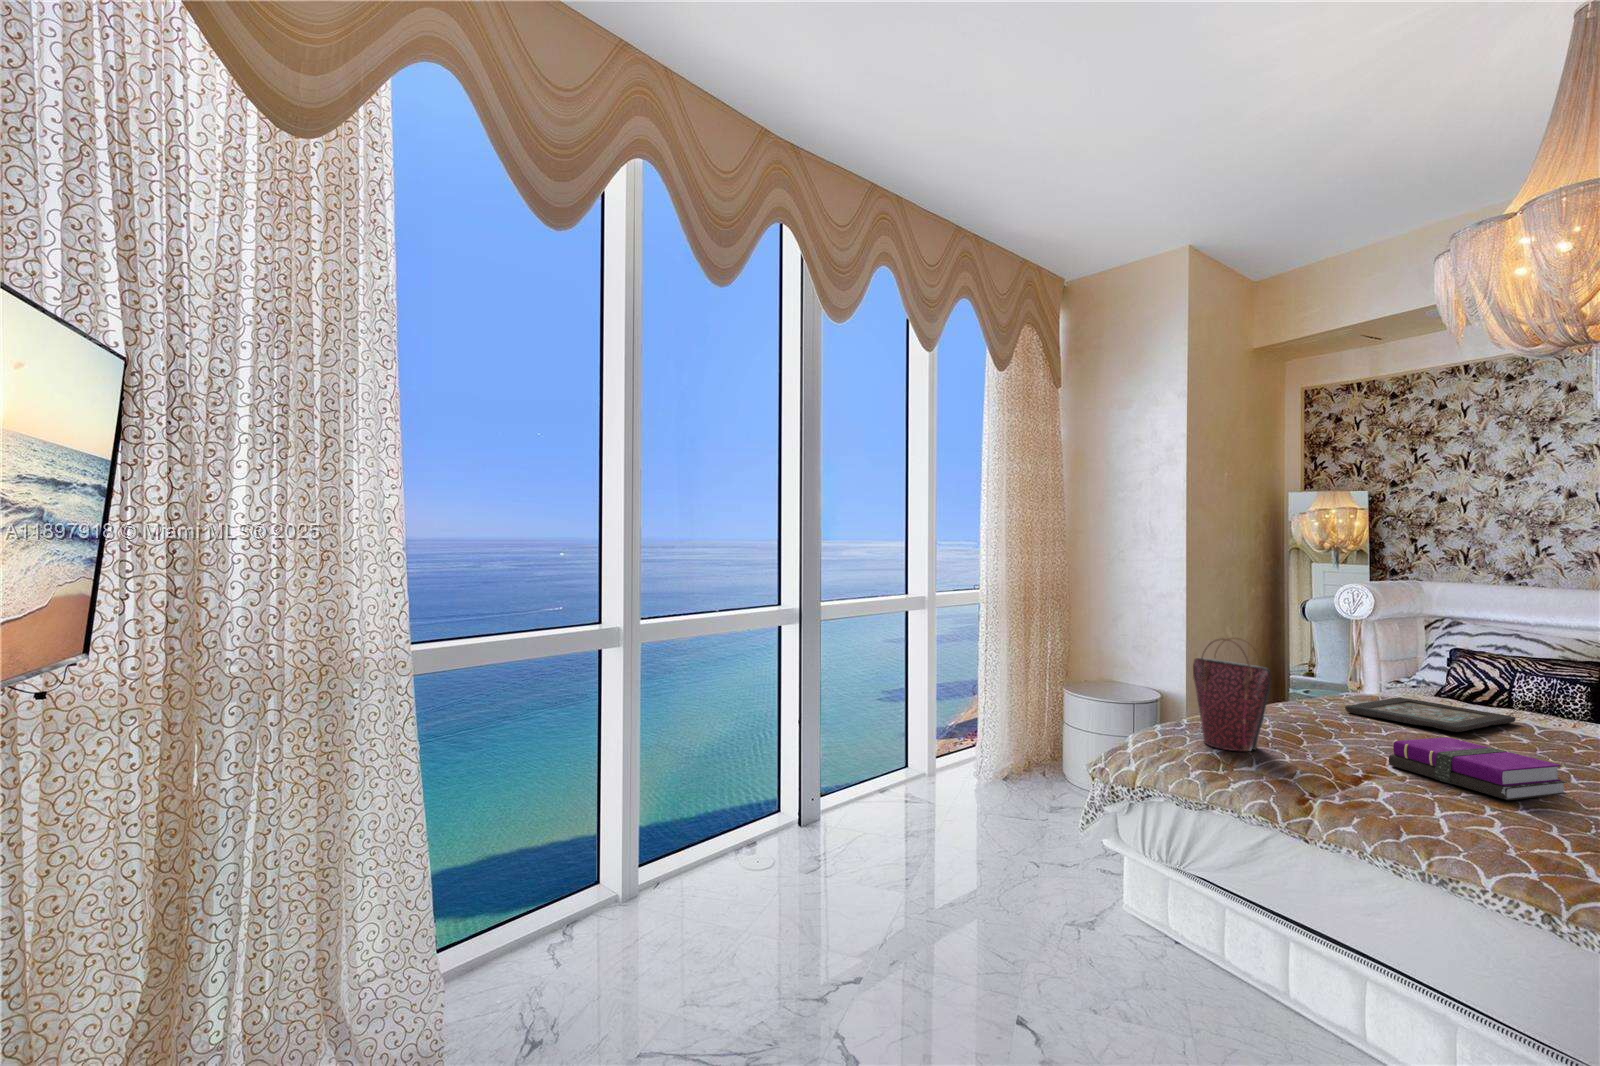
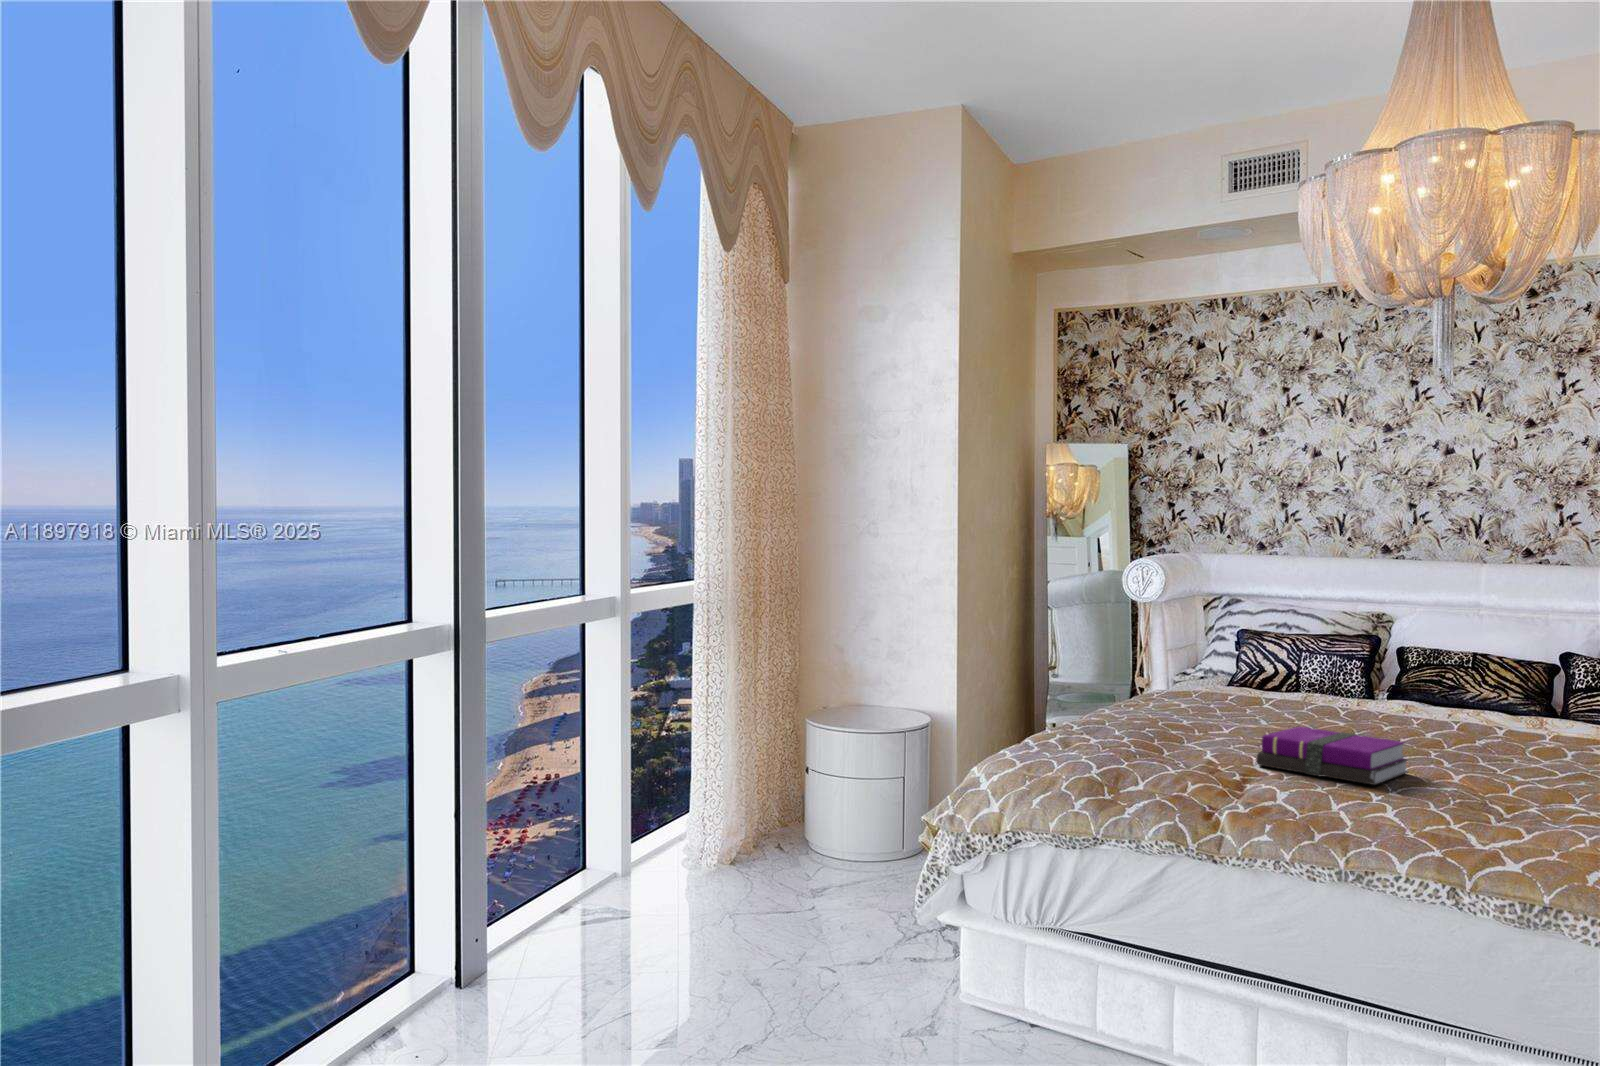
handbag: present [1193,638,1271,751] -> none [1050,619,1148,769]
decorative tray: present [1345,697,1515,732] -> none [1168,690,1318,723]

